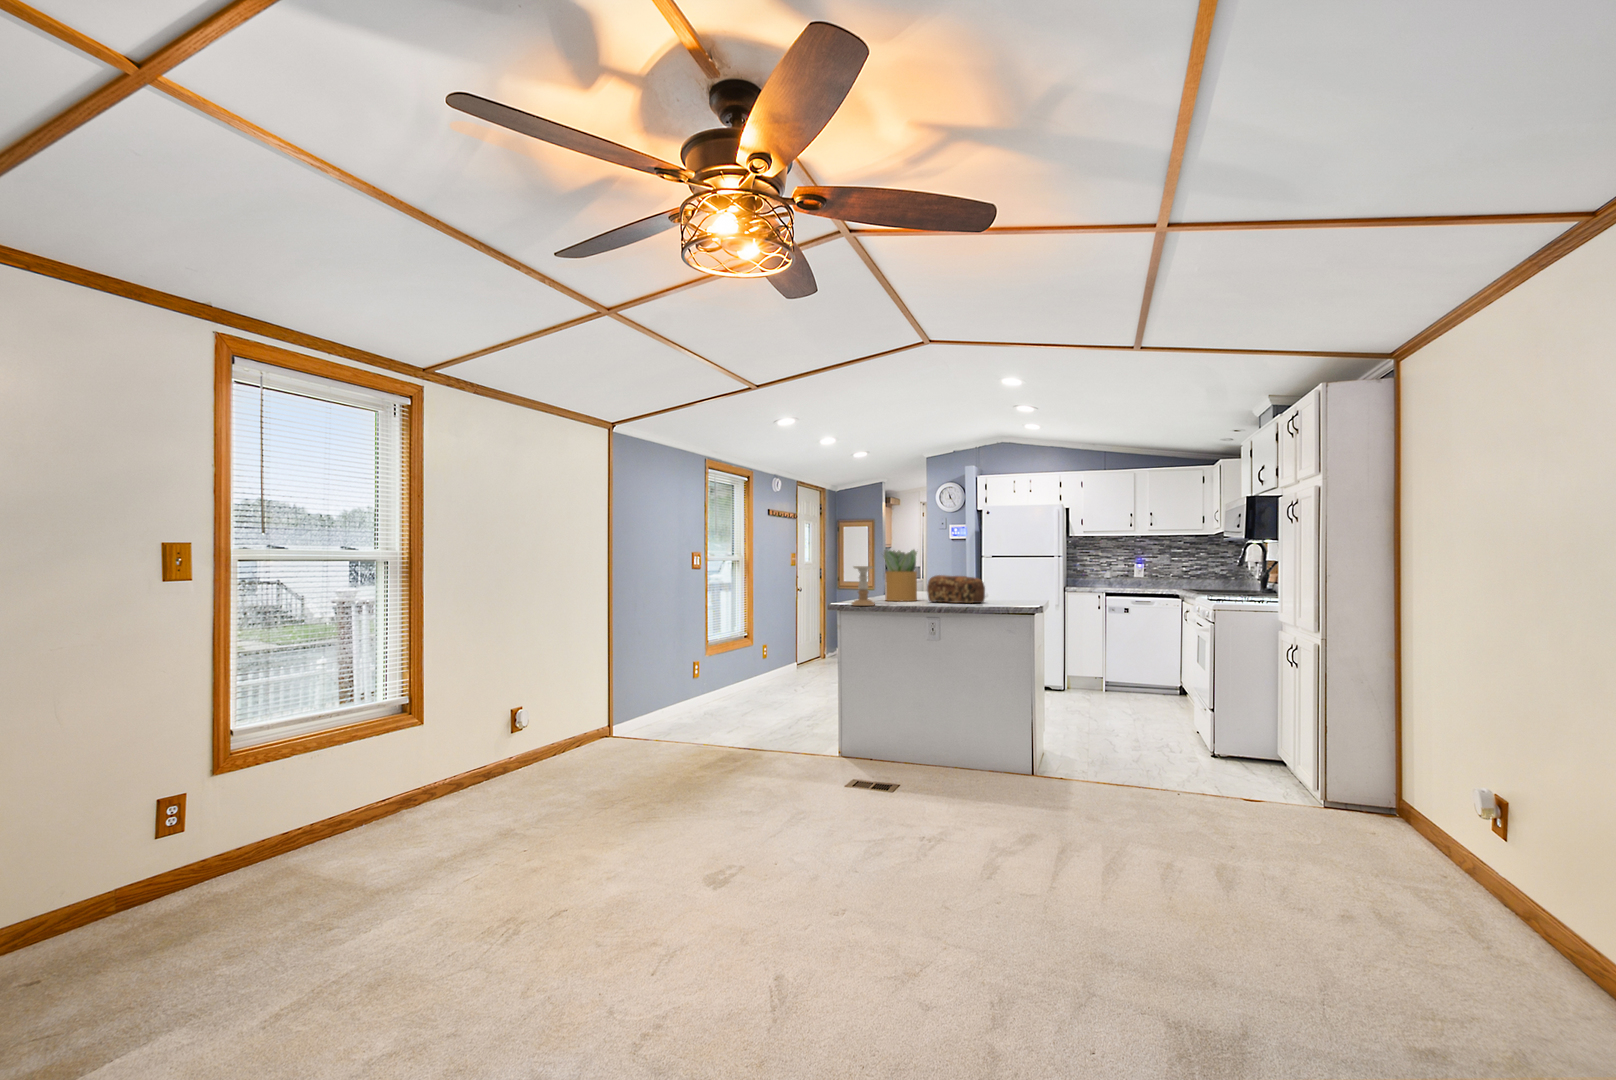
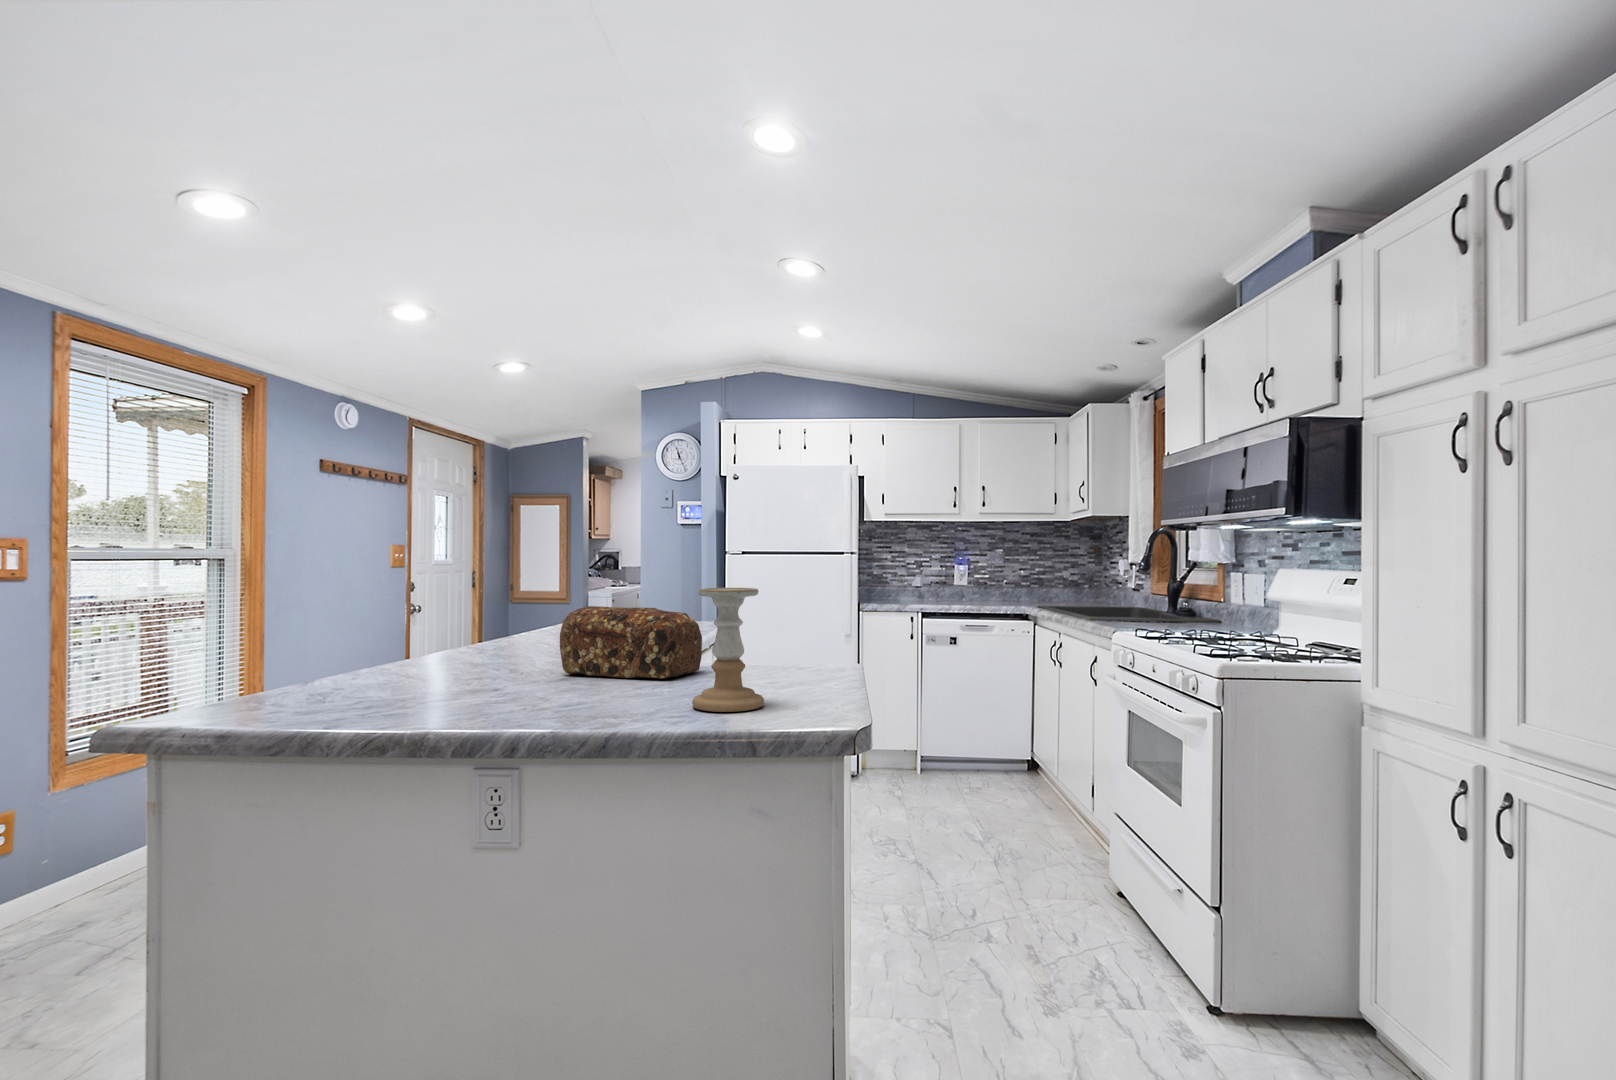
potted plant: present [883,550,917,601] -> none [453,541,550,671]
candle holder: present [852,566,875,606] -> present [692,588,764,712]

